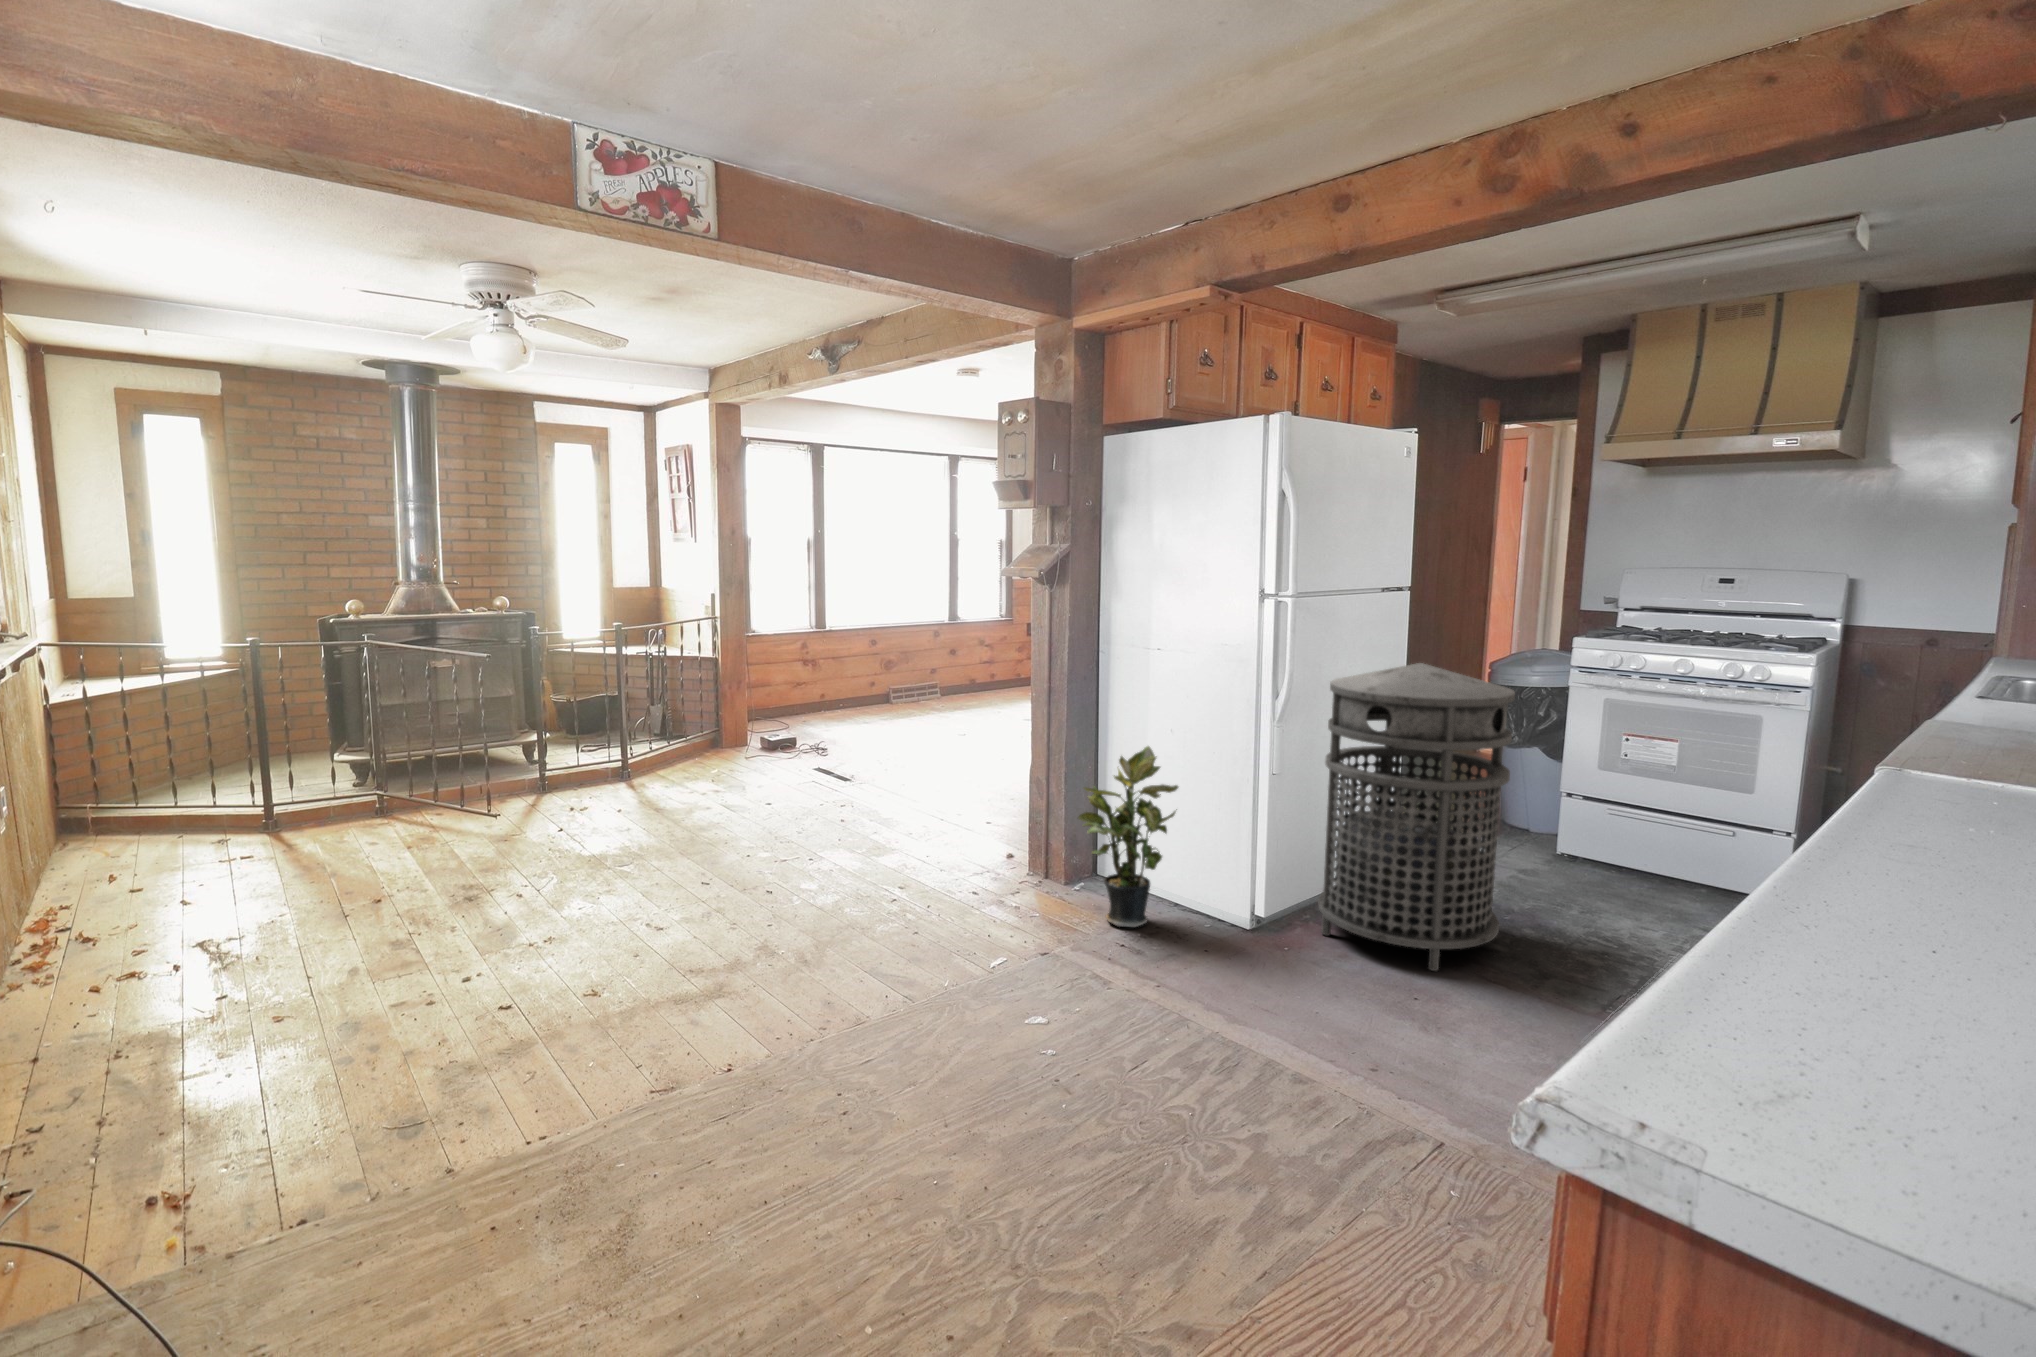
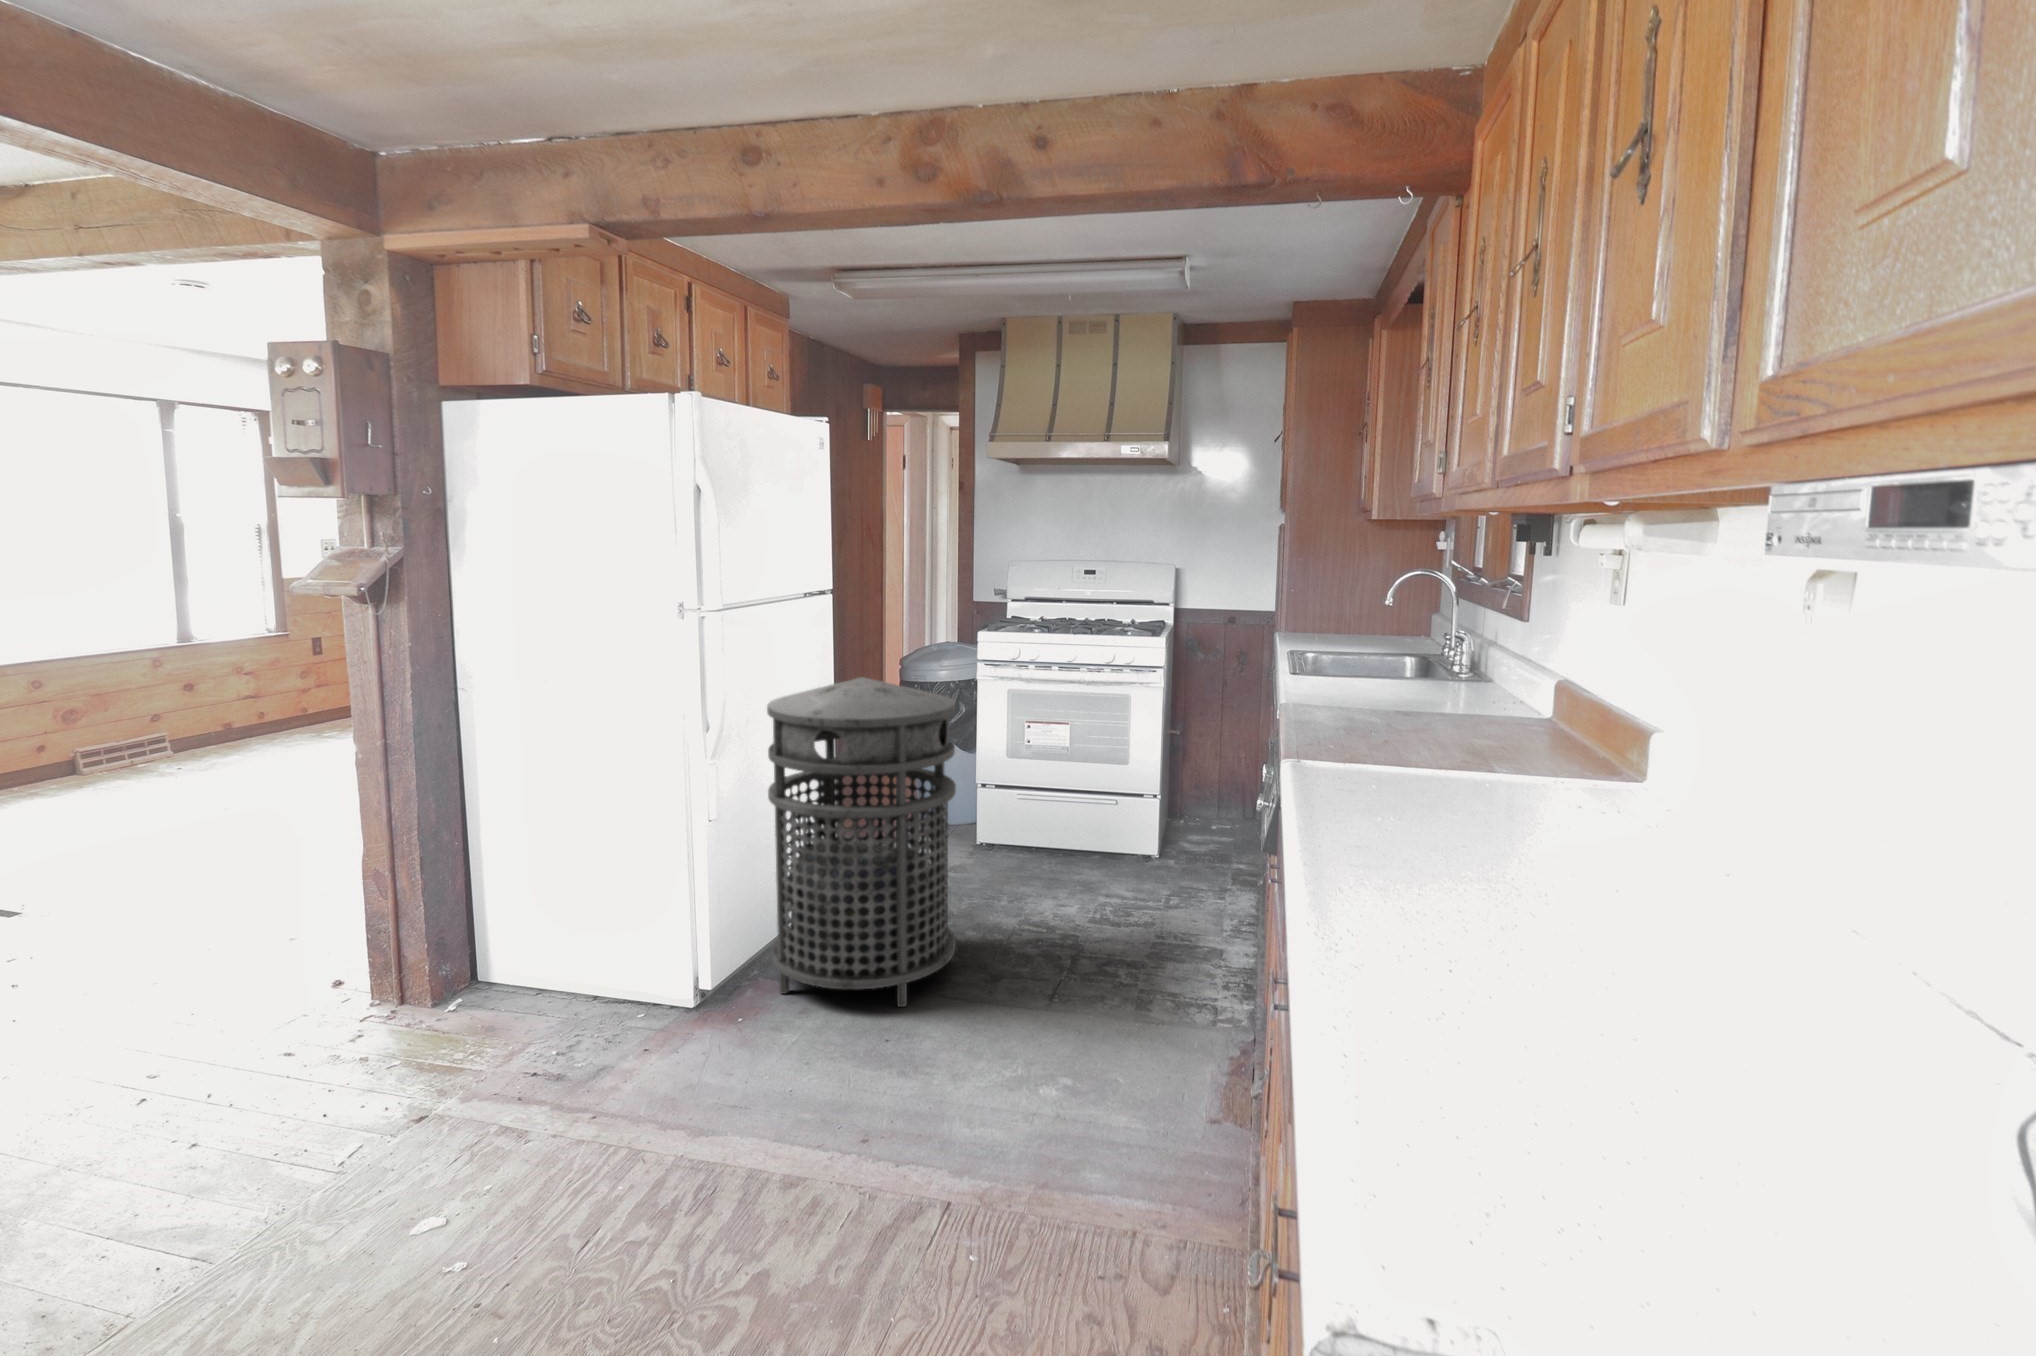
potted plant: present [1078,746,1178,927] -> none [451,809,595,1051]

